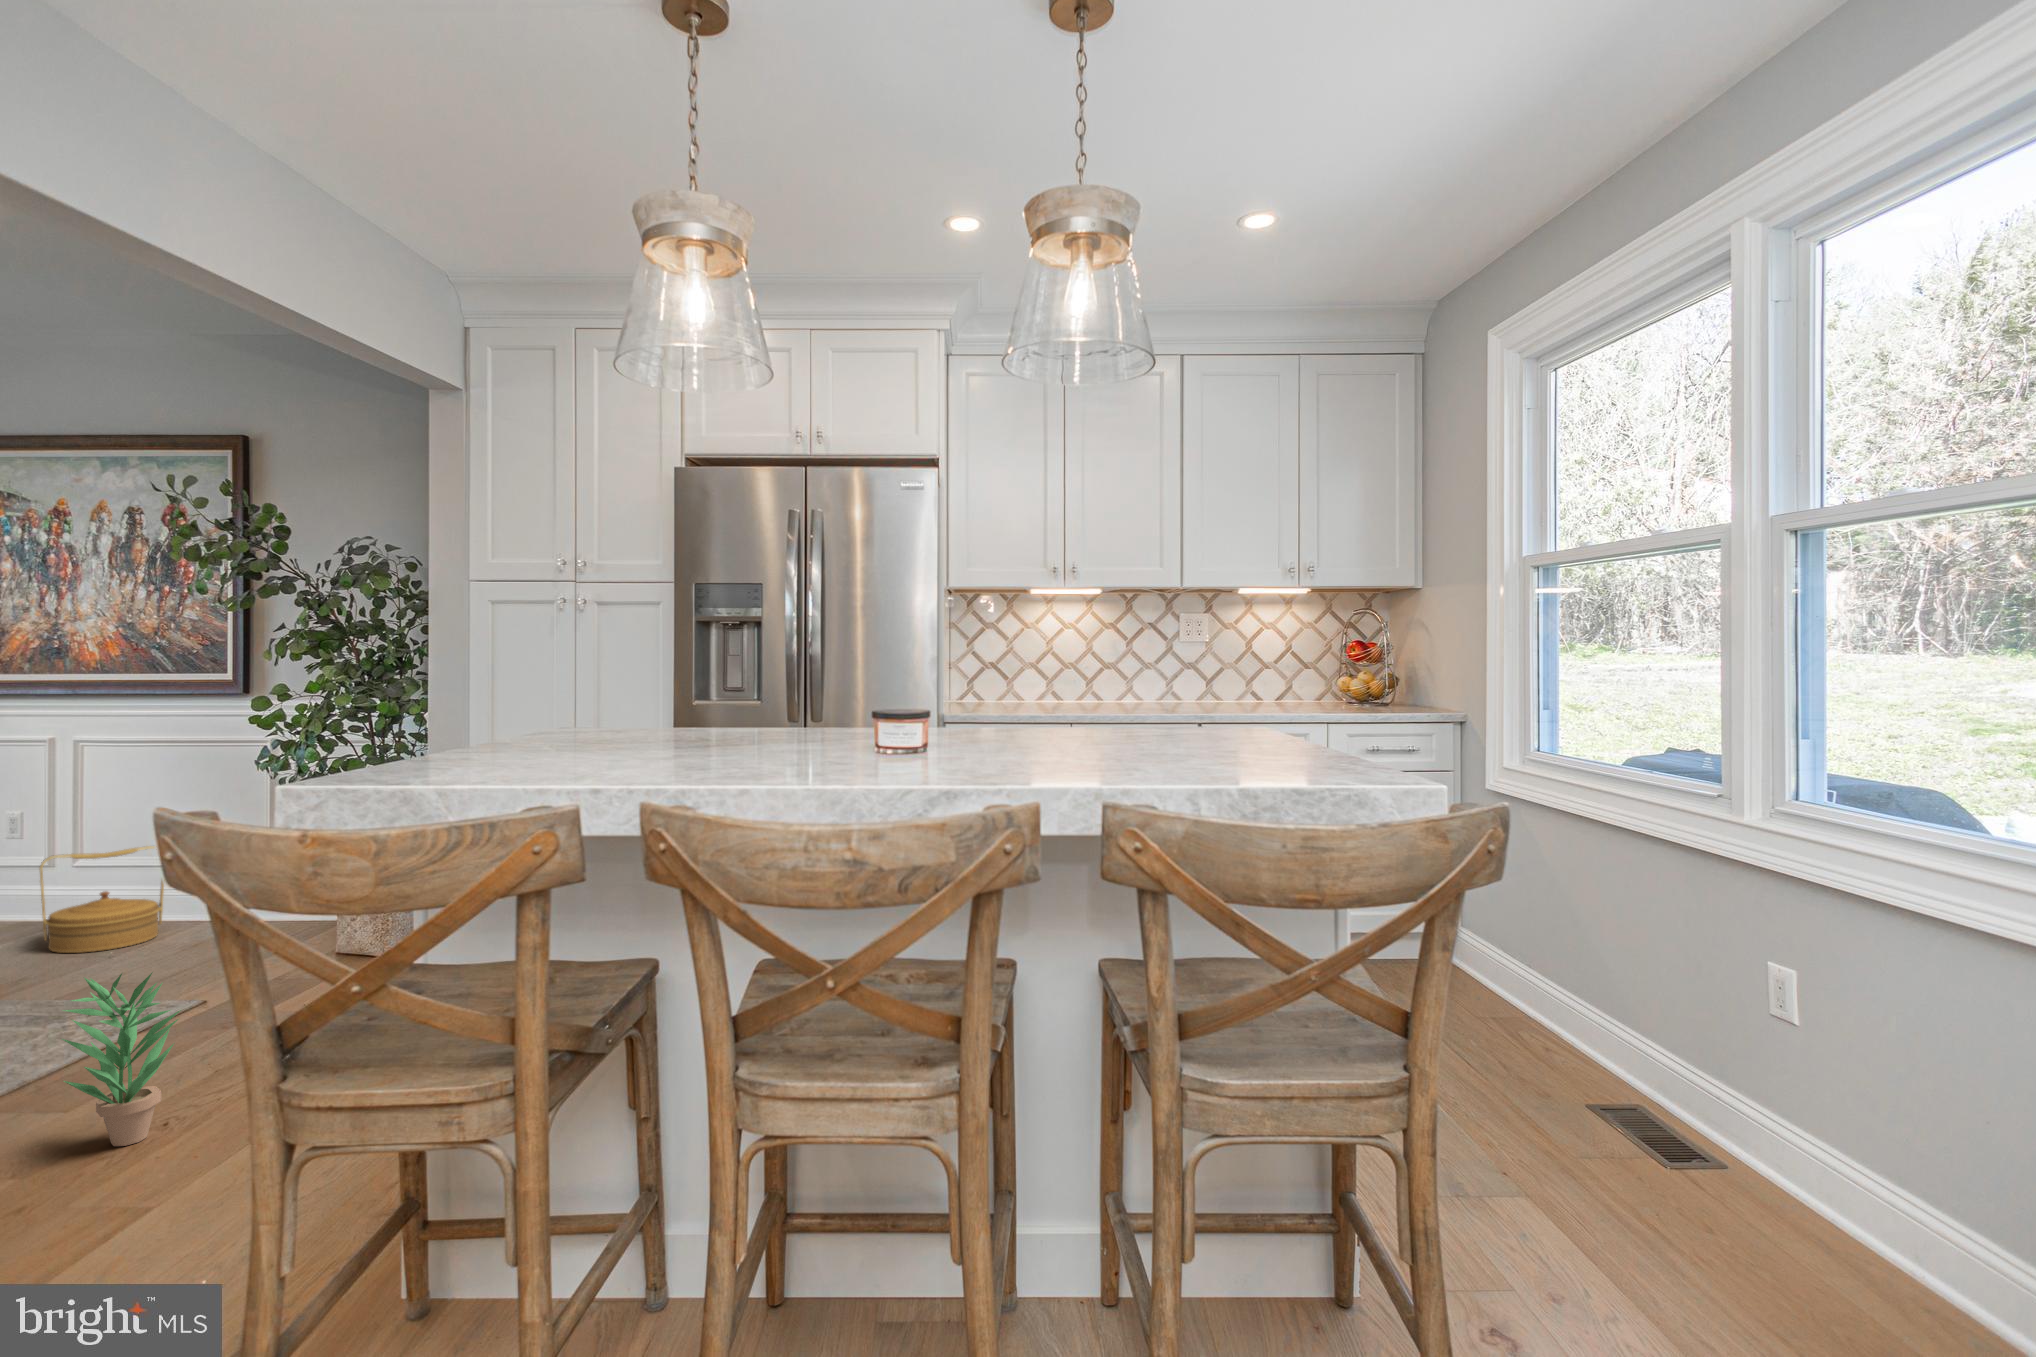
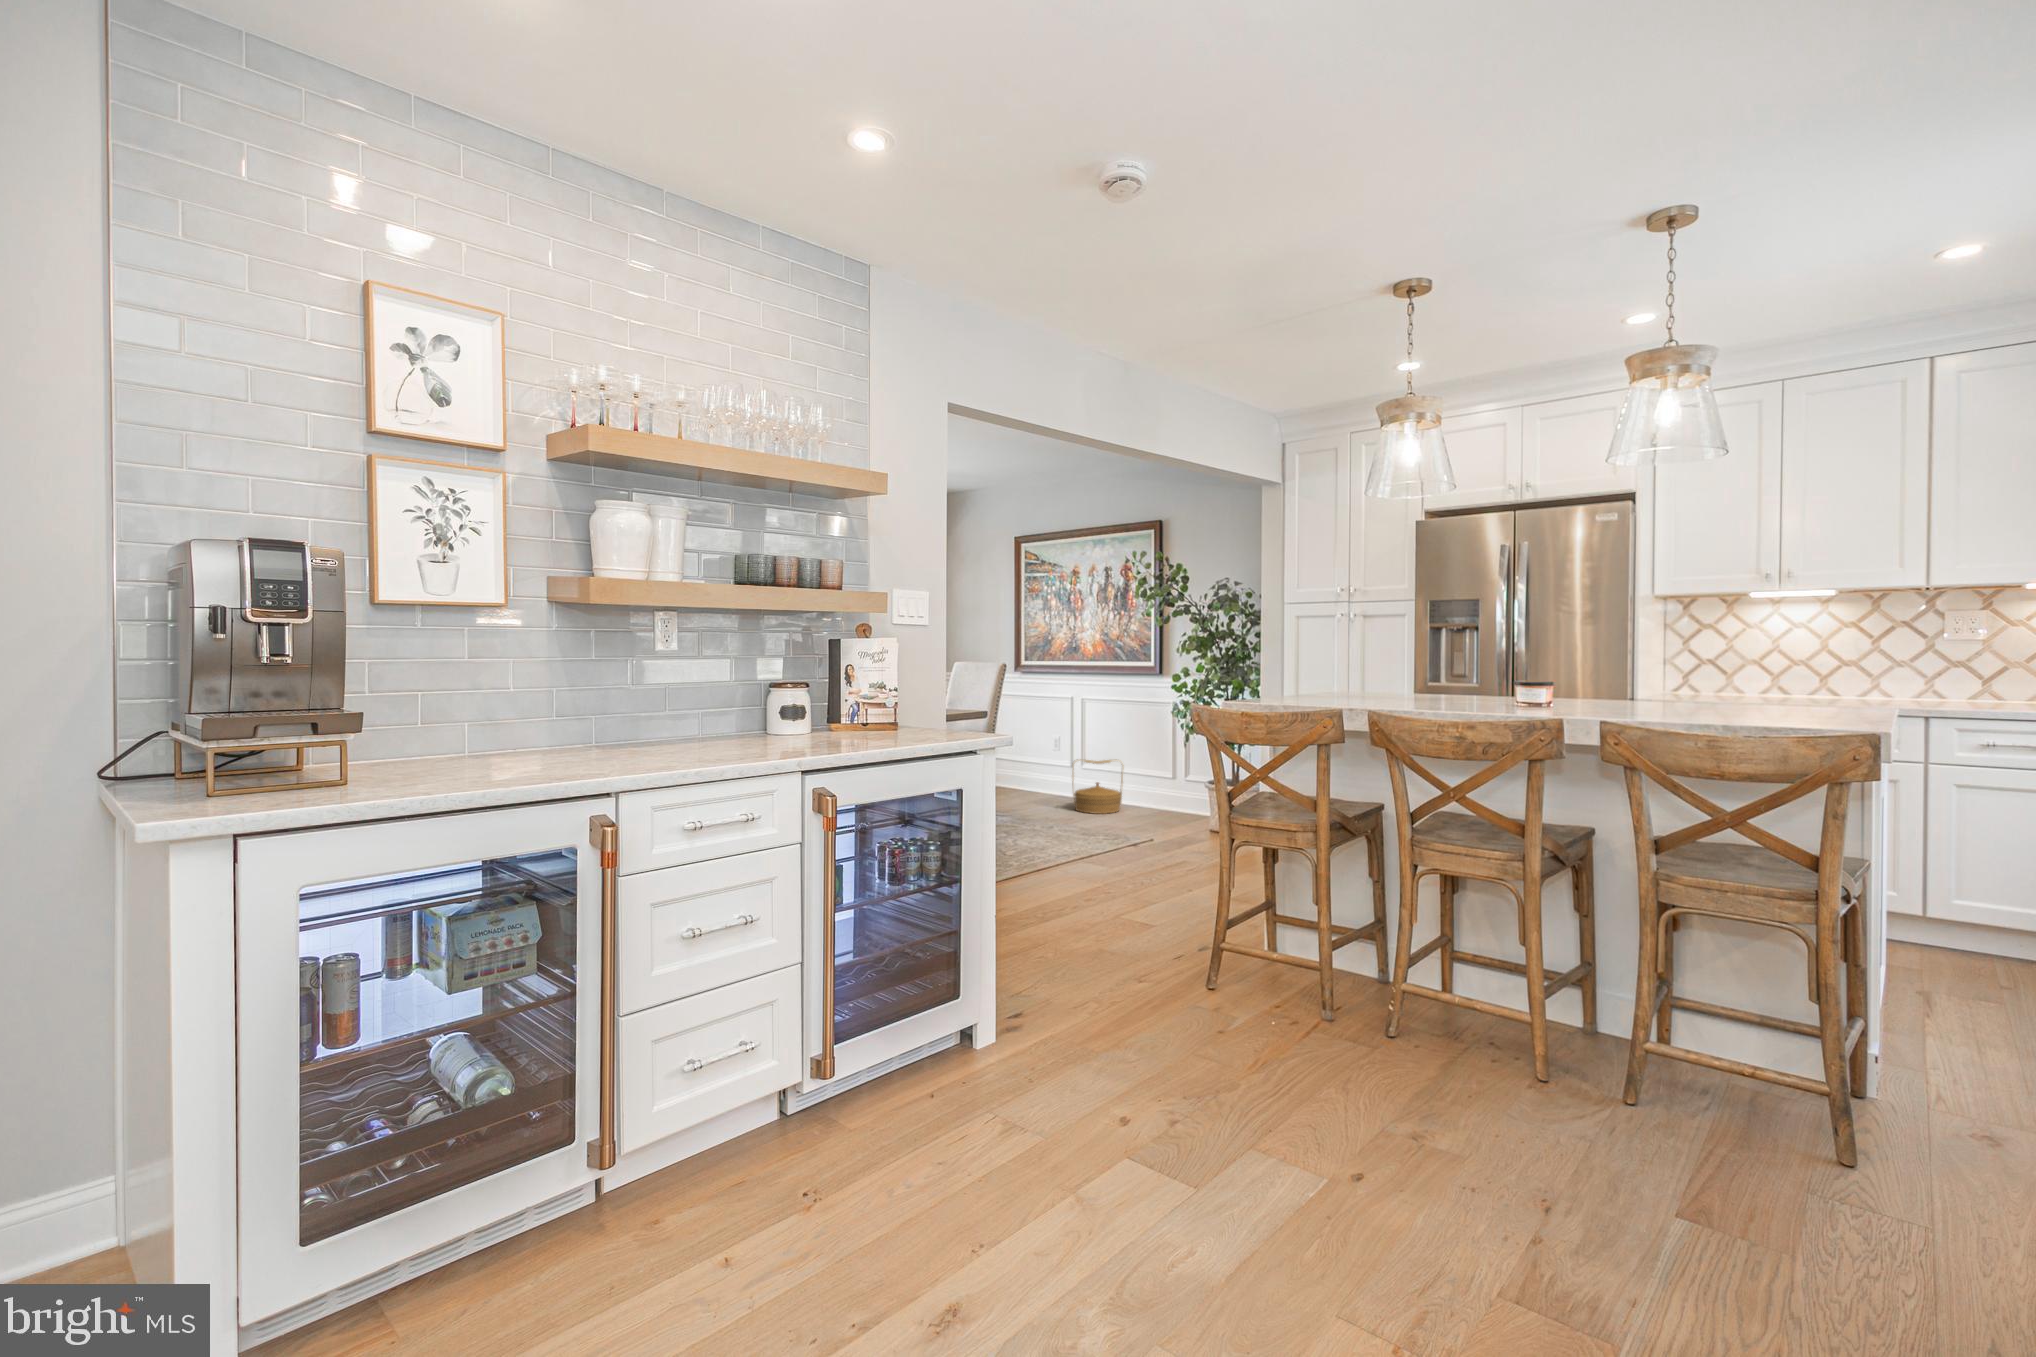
potted plant: present [62,973,181,1146] -> none [1108,807,1154,892]

